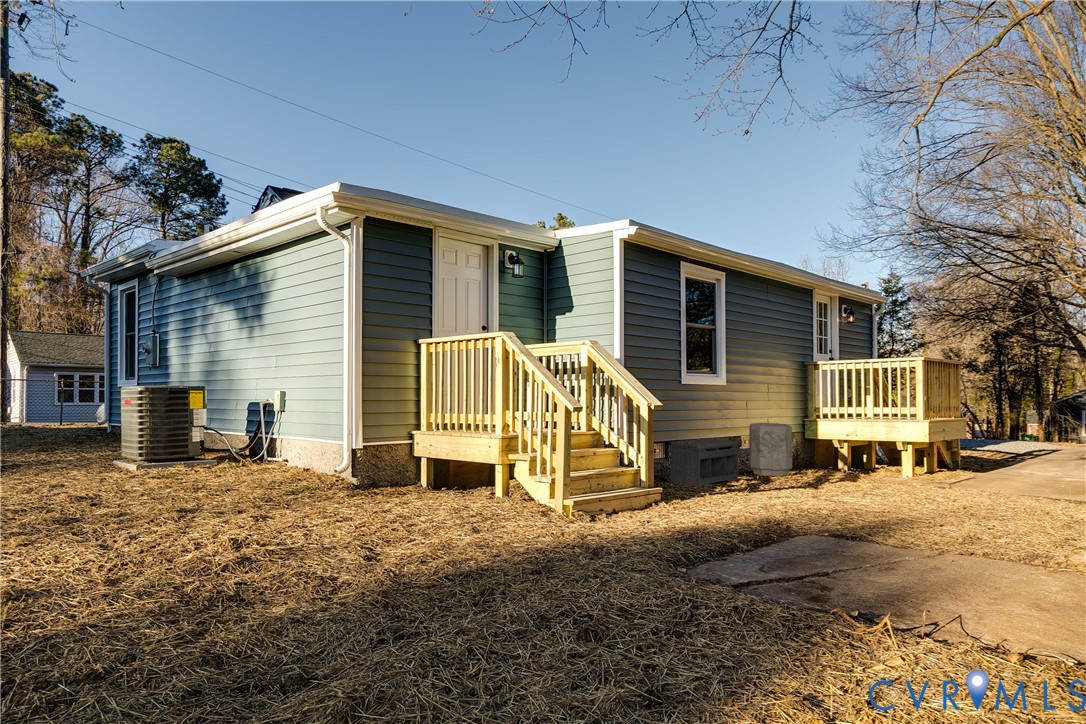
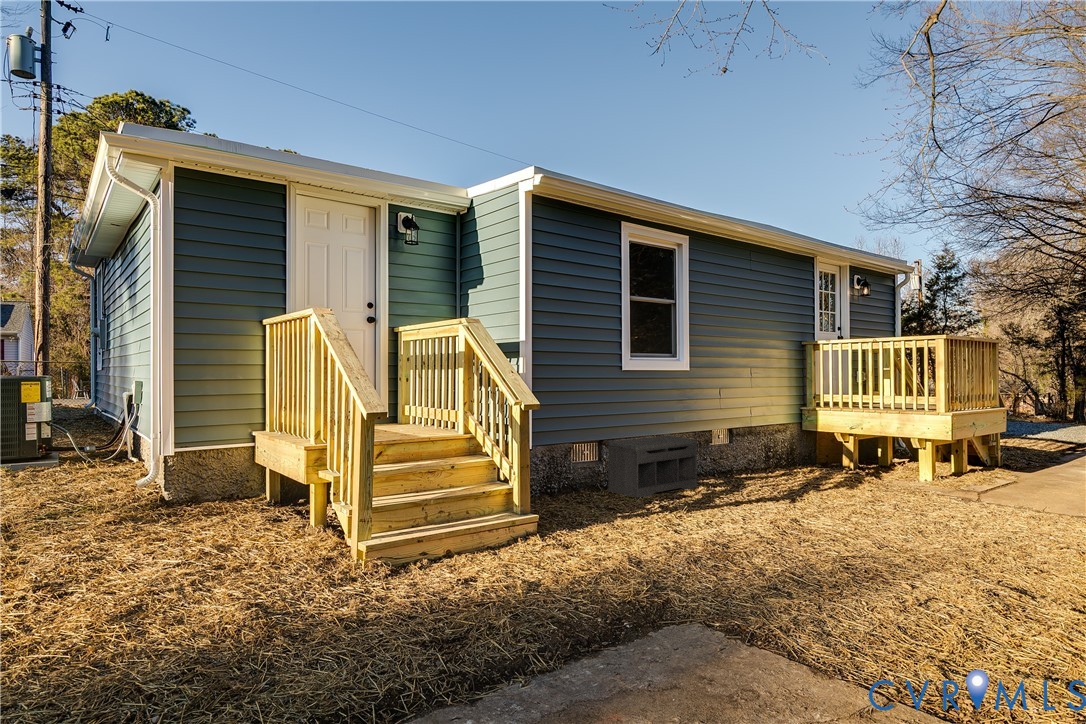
trash can: present [749,423,792,476] -> none [724,415,774,480]

